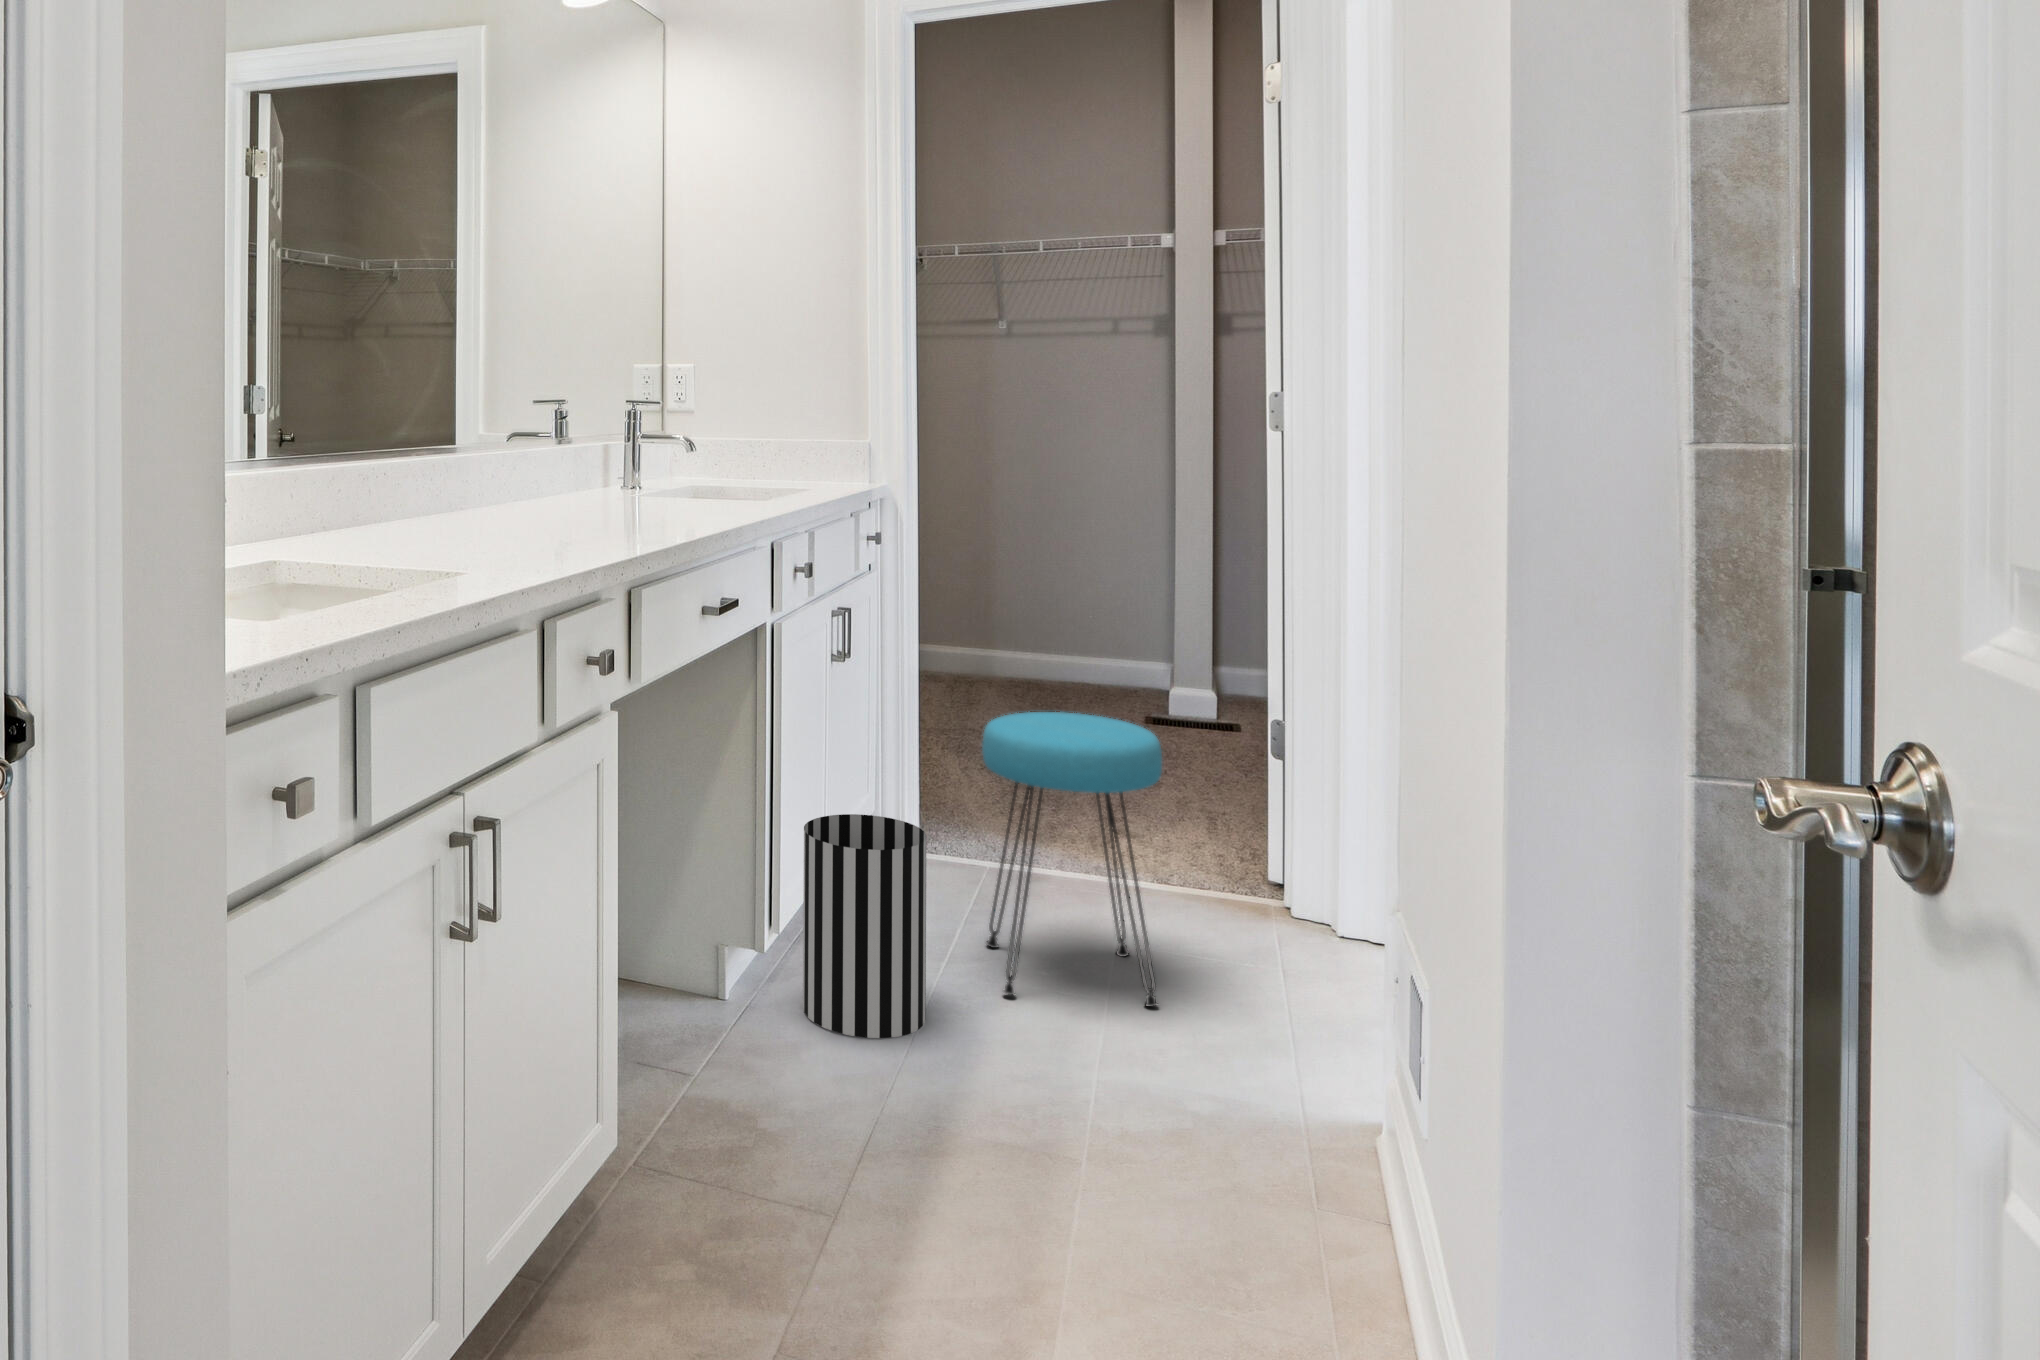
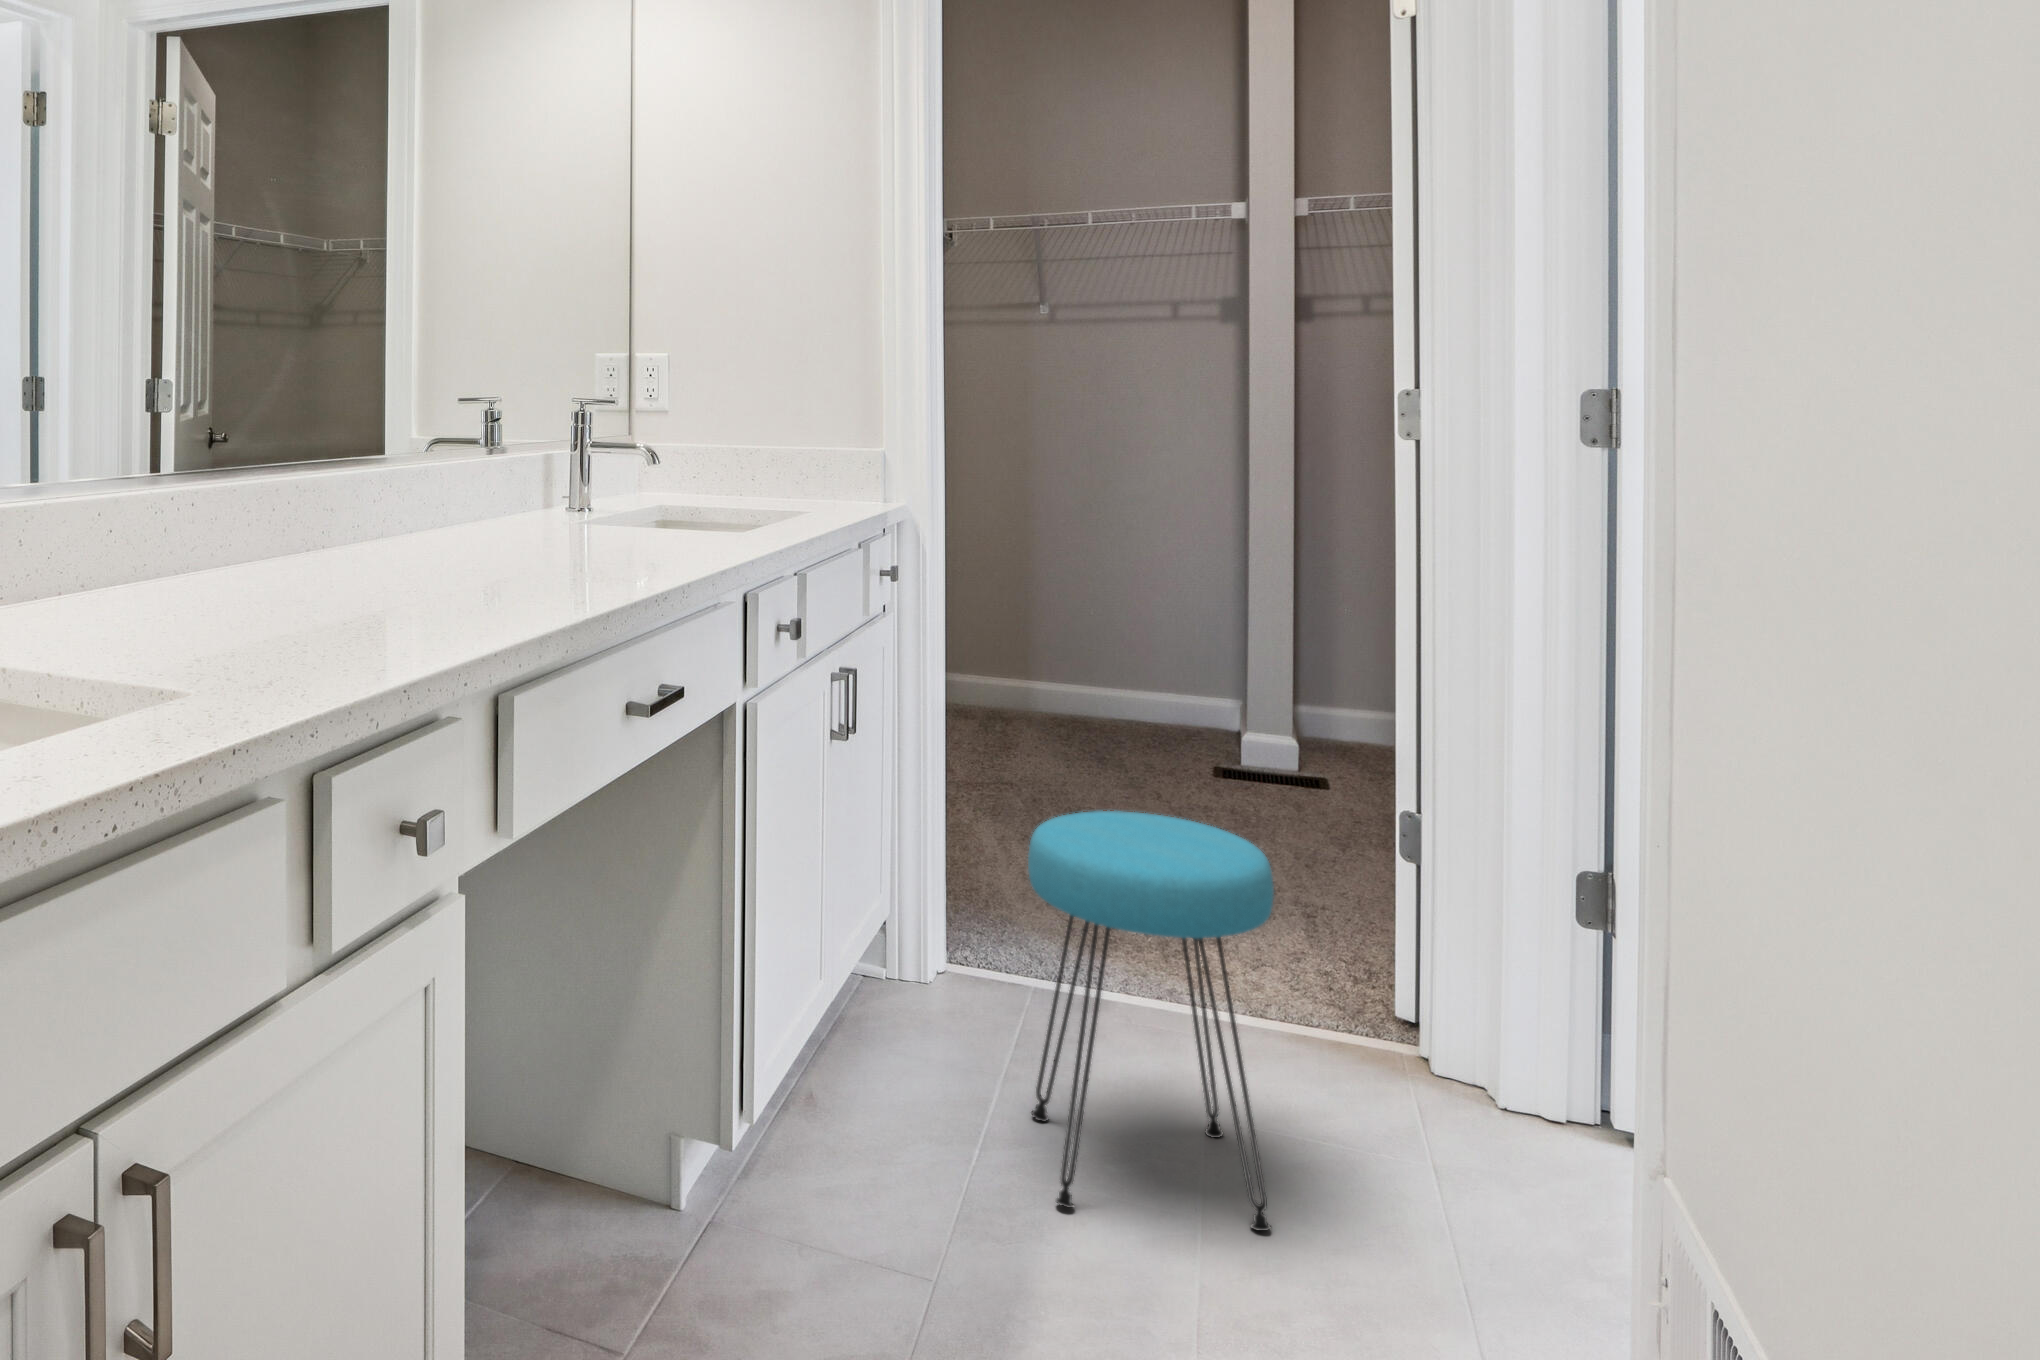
wastebasket: present [803,814,927,1038] -> none [784,957,953,1284]

